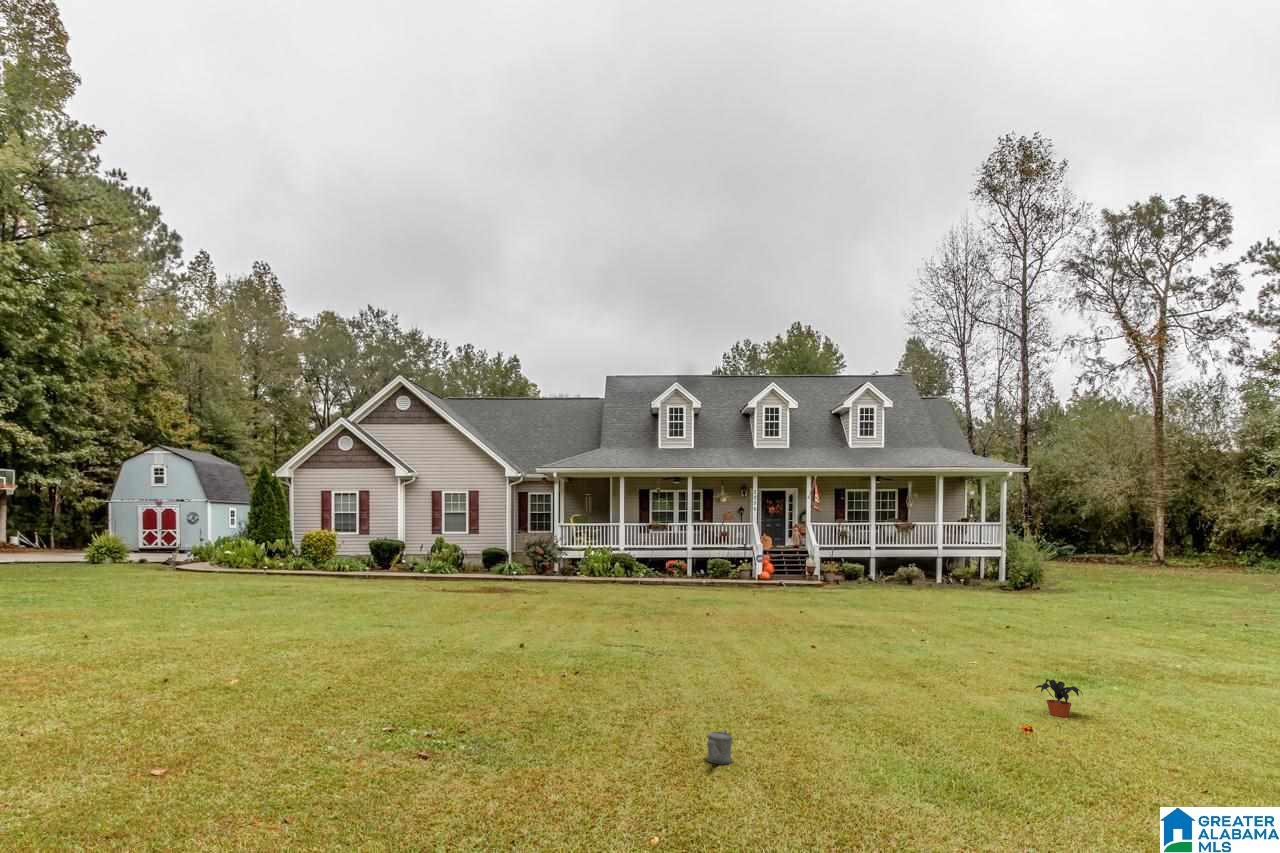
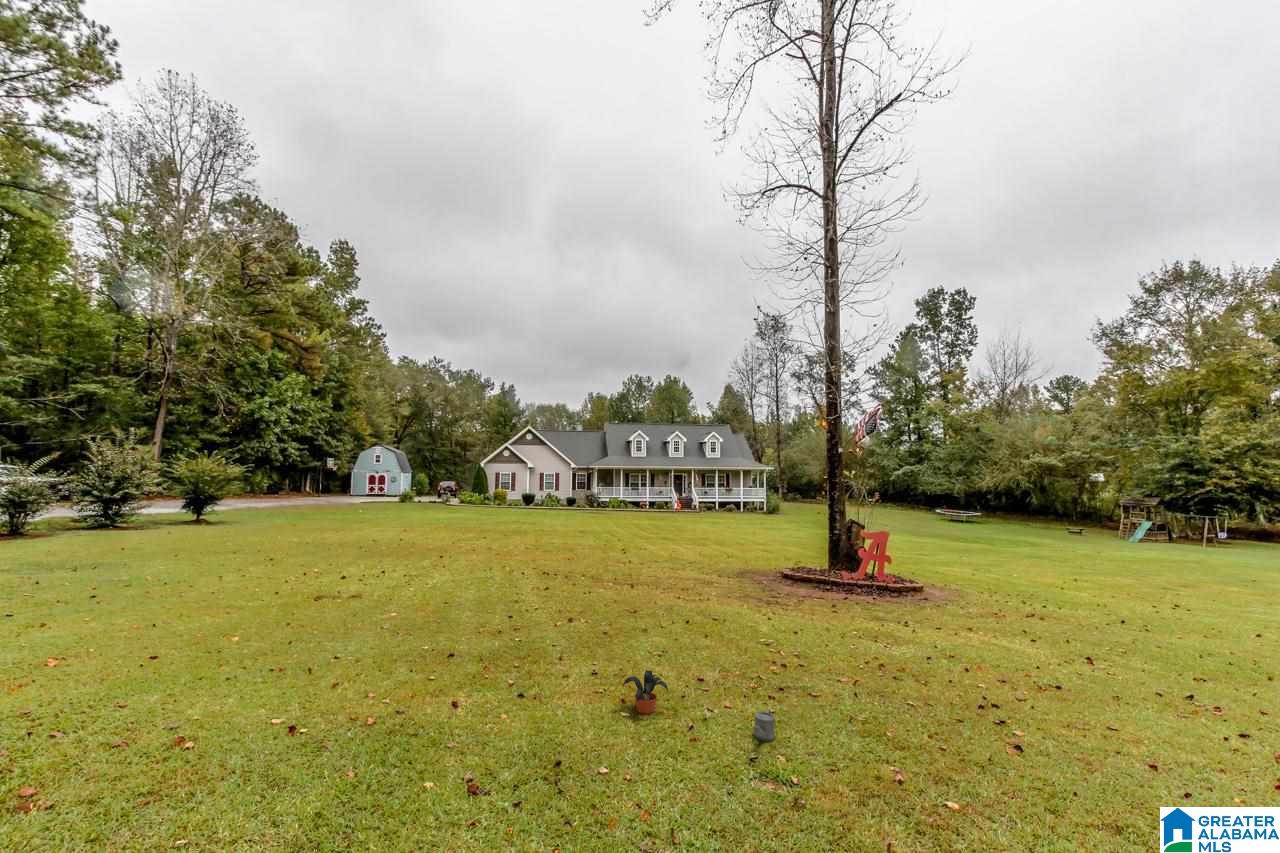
potted plant: present [1034,679,1082,717] -> present [623,670,668,714]

